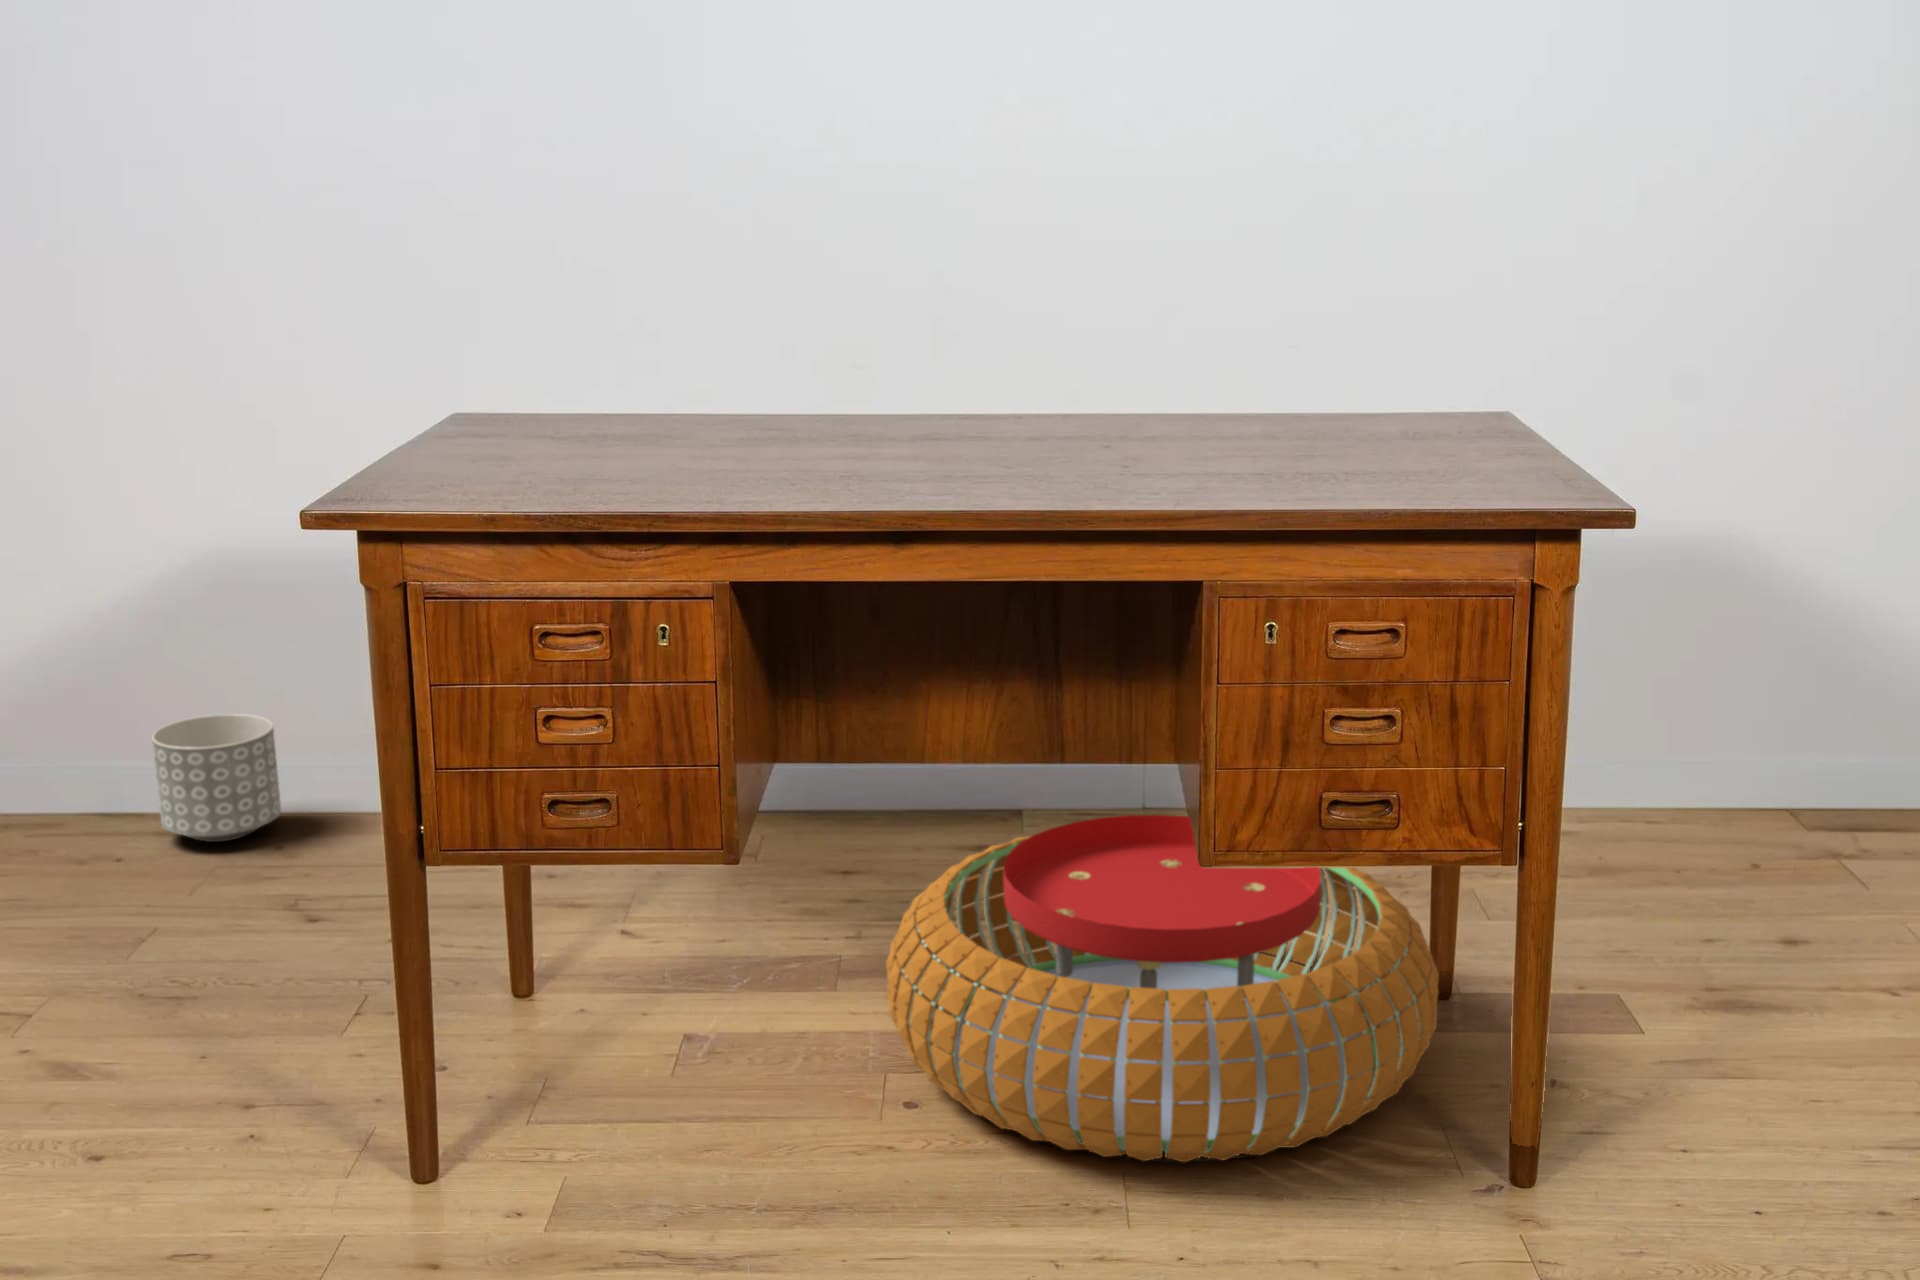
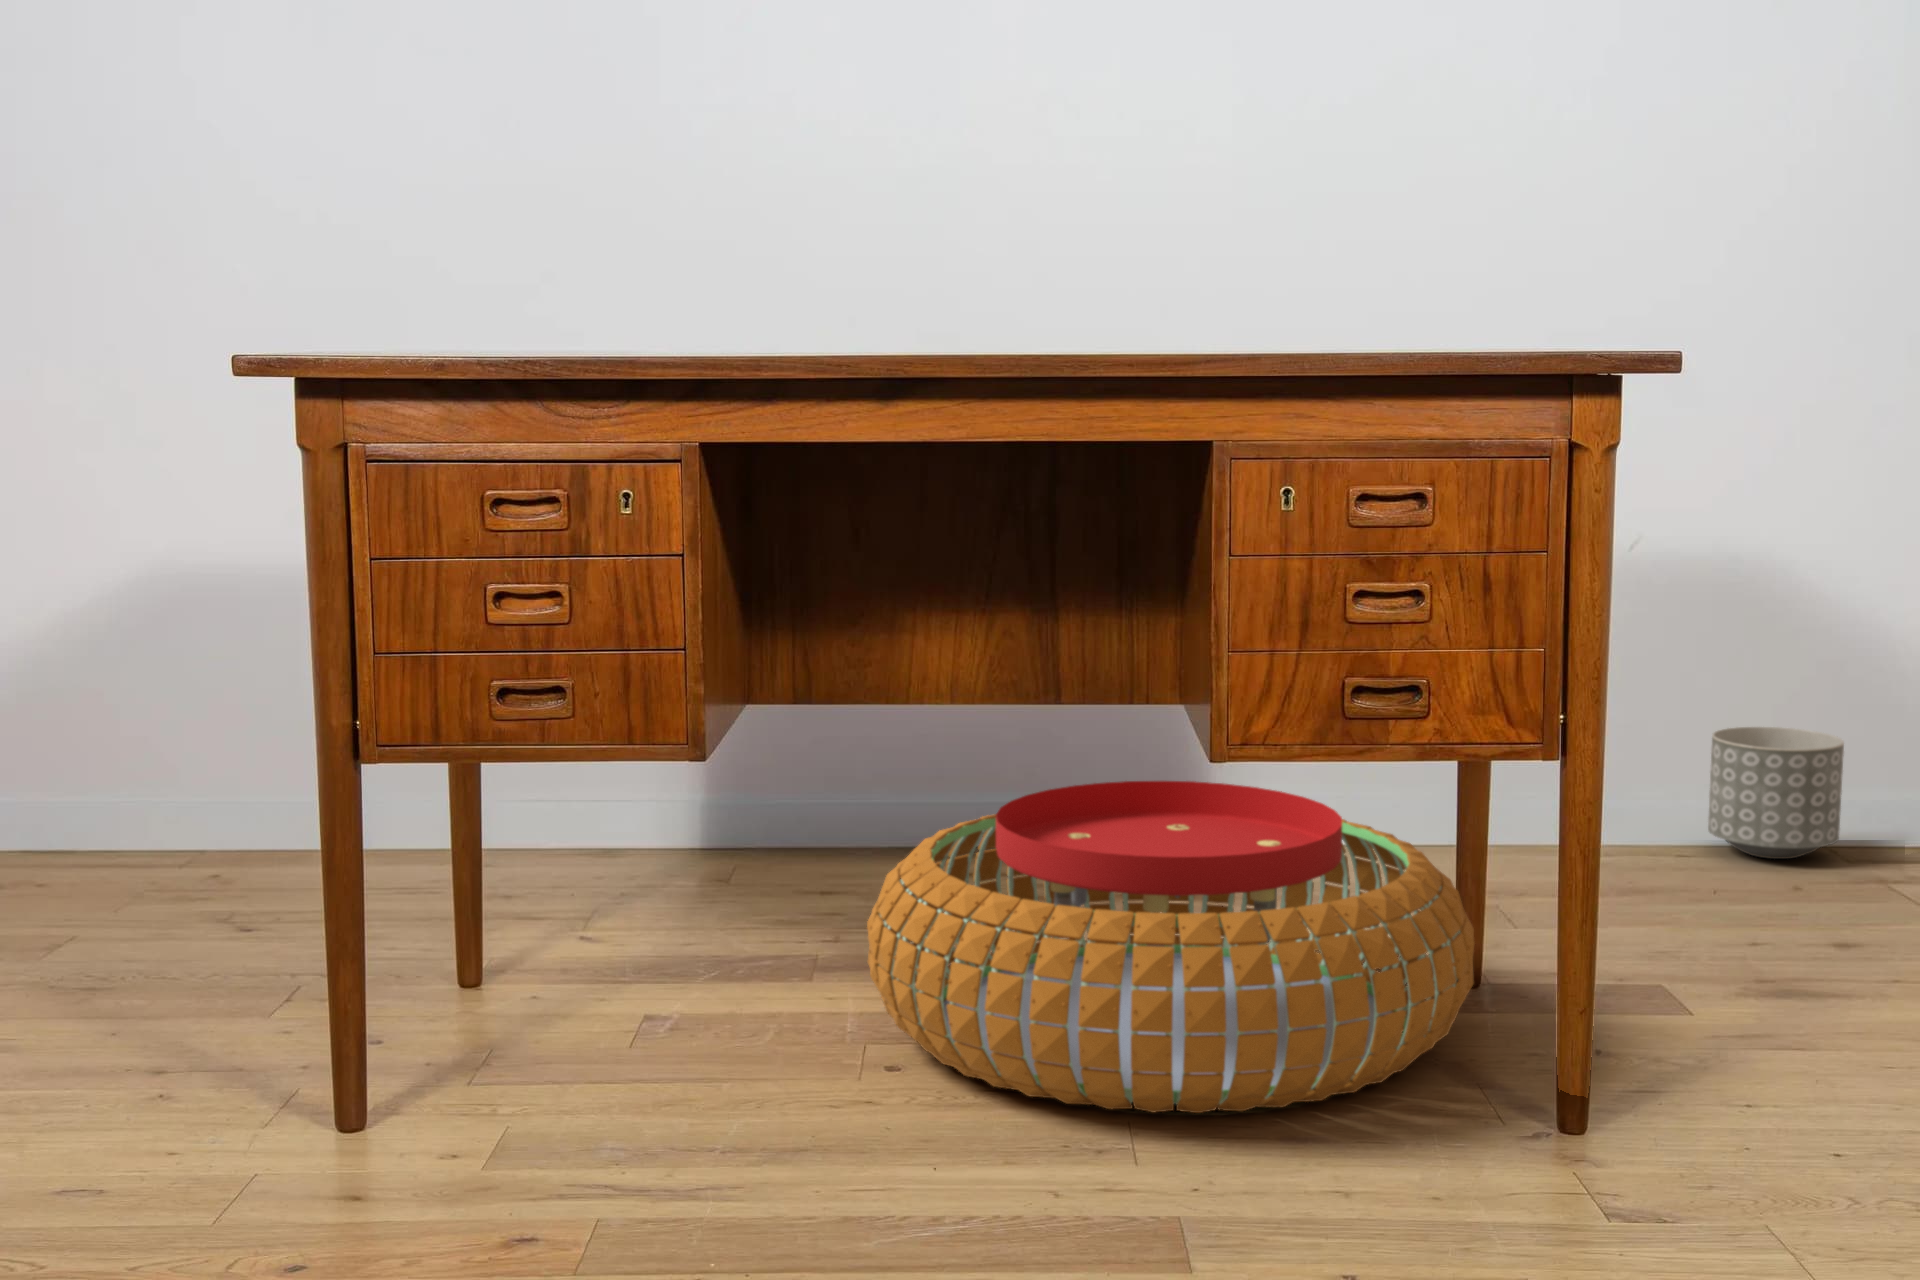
planter: present [152,714,281,842] -> present [1708,727,1844,859]

